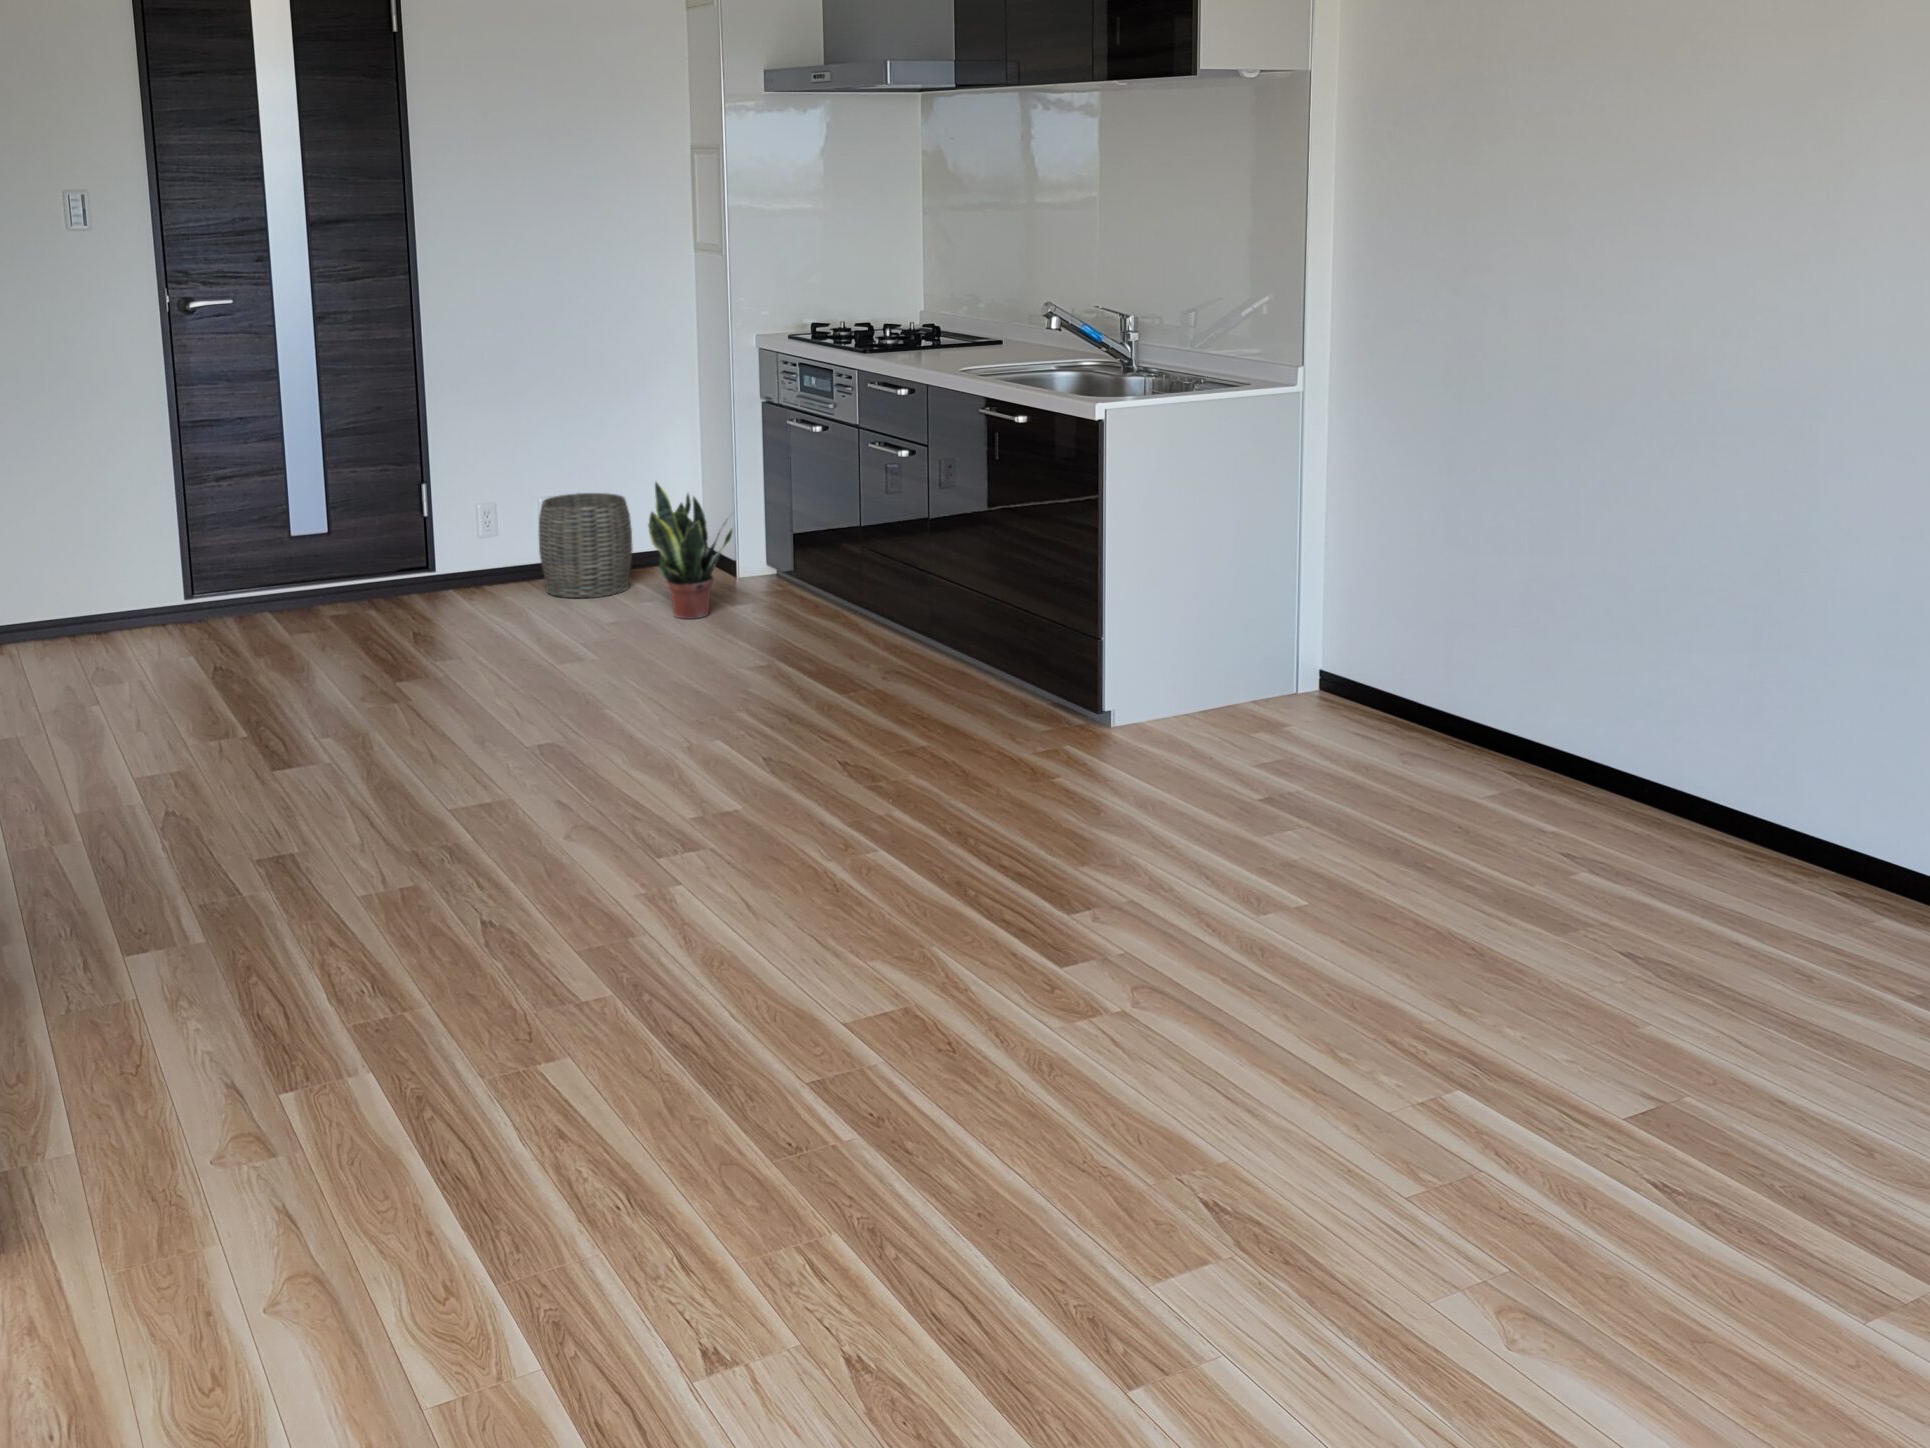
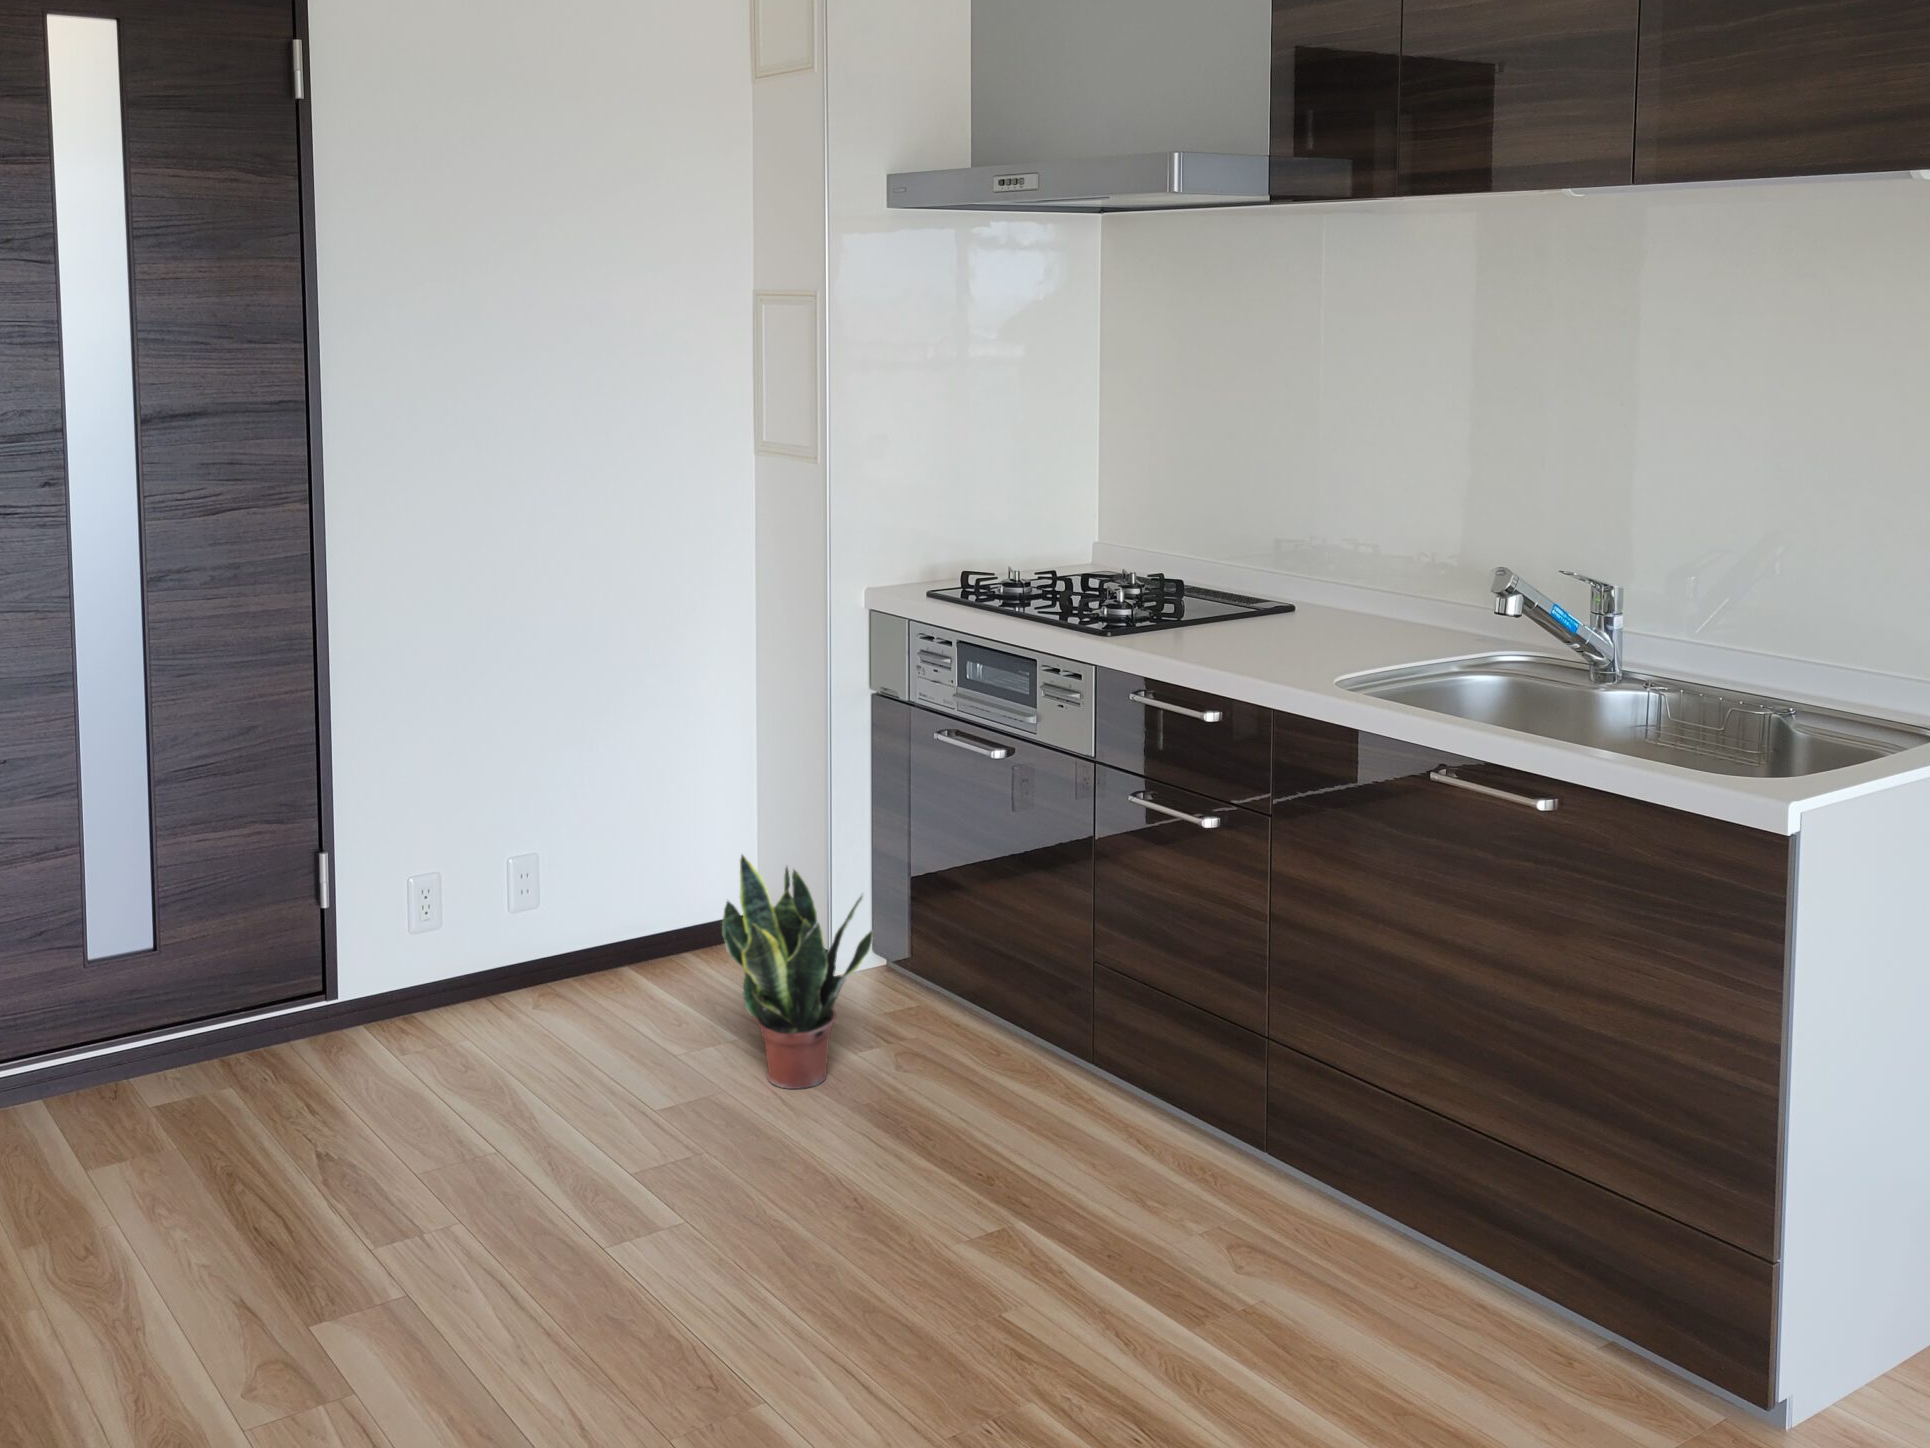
woven basket: present [539,493,632,598] -> none [513,847,666,1038]

